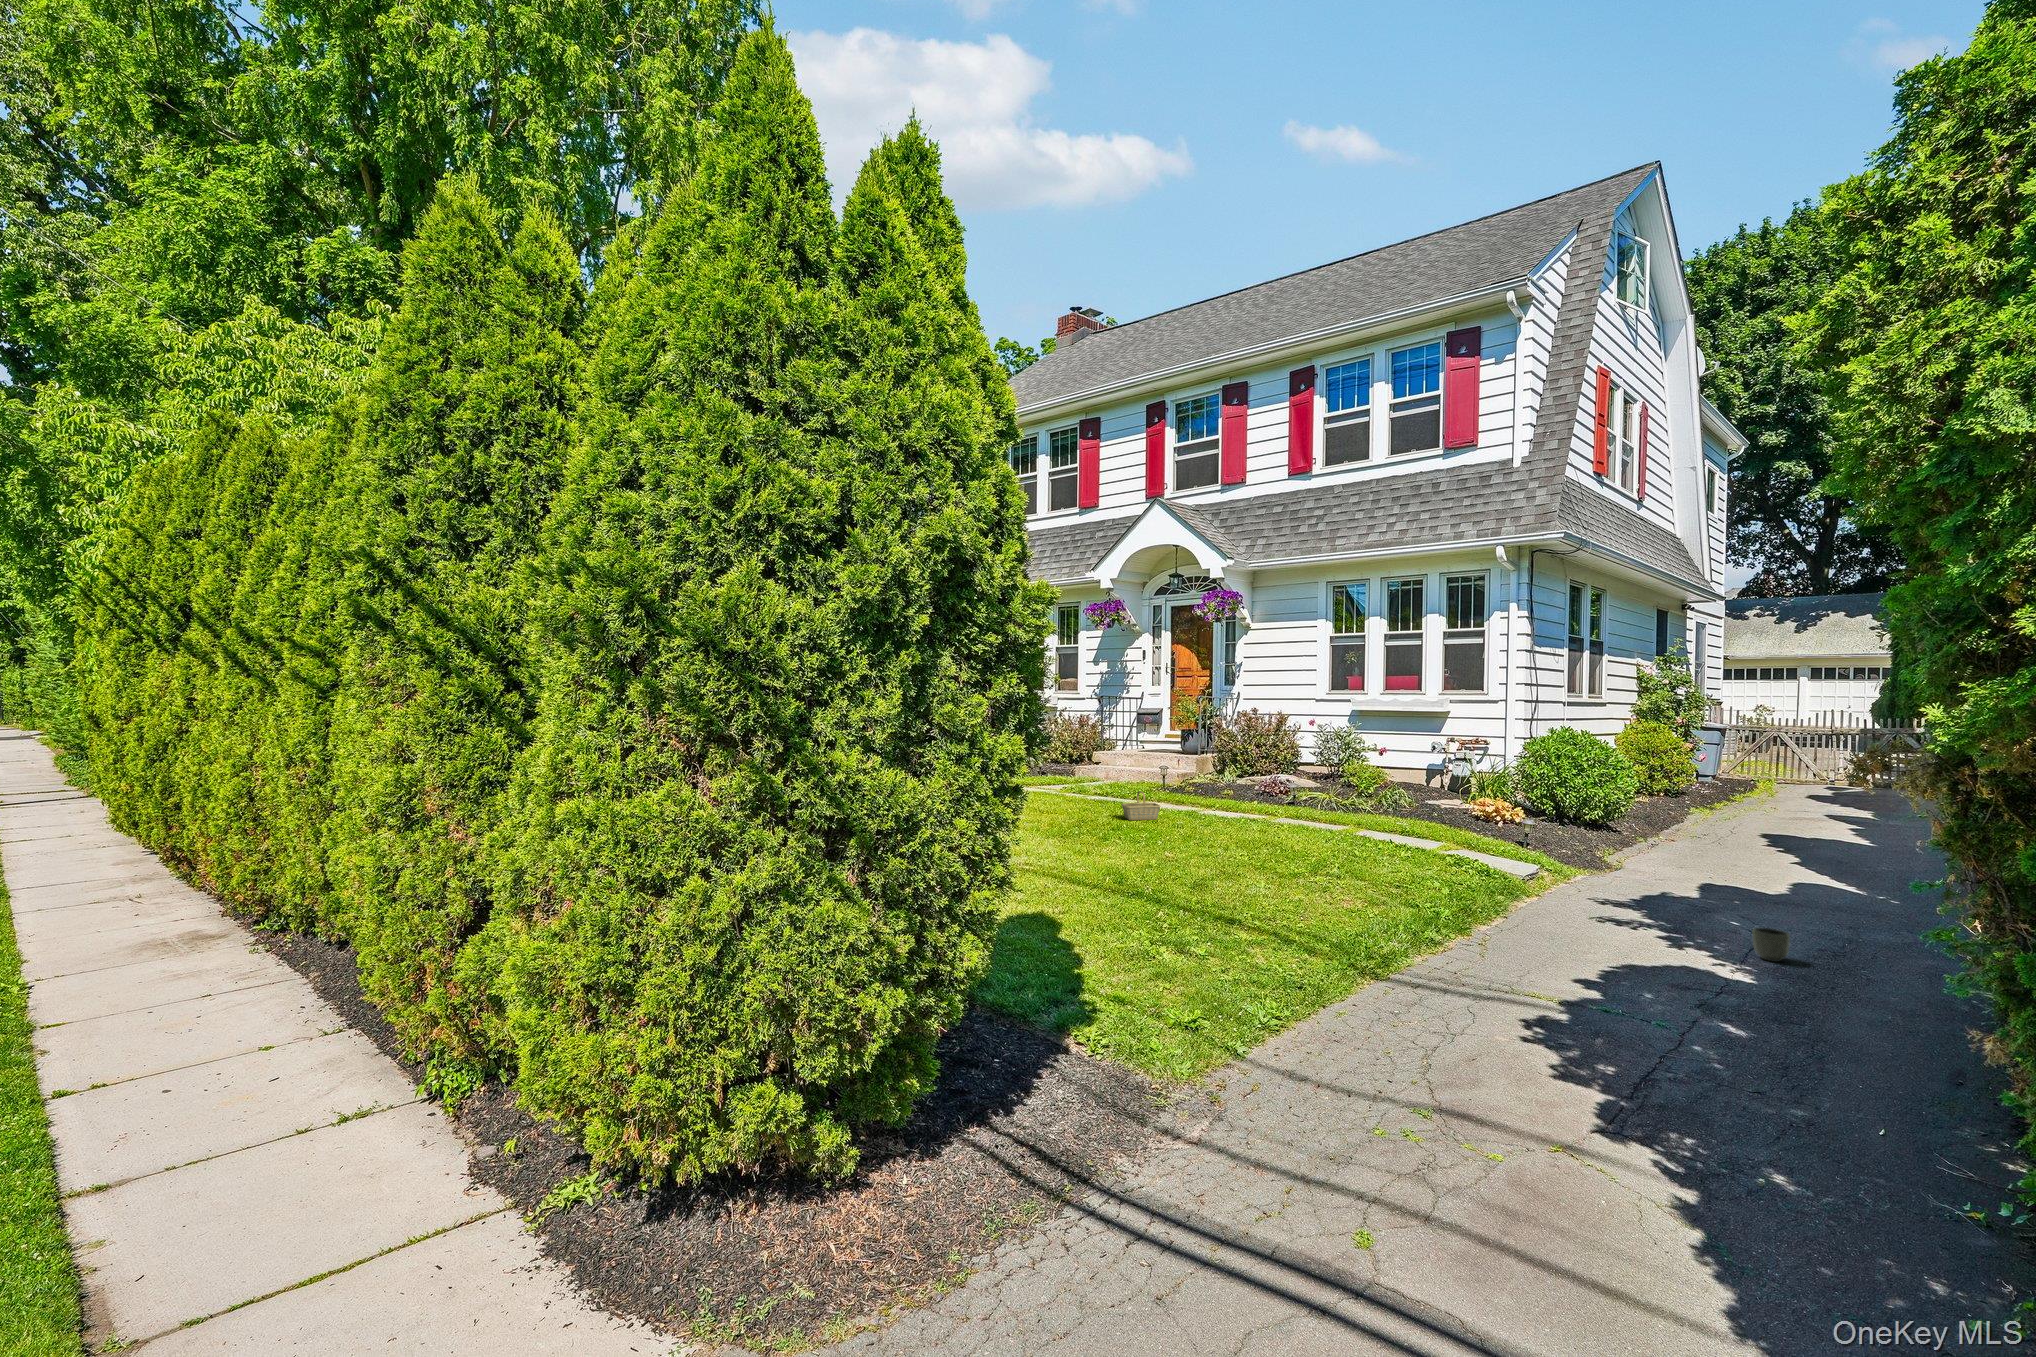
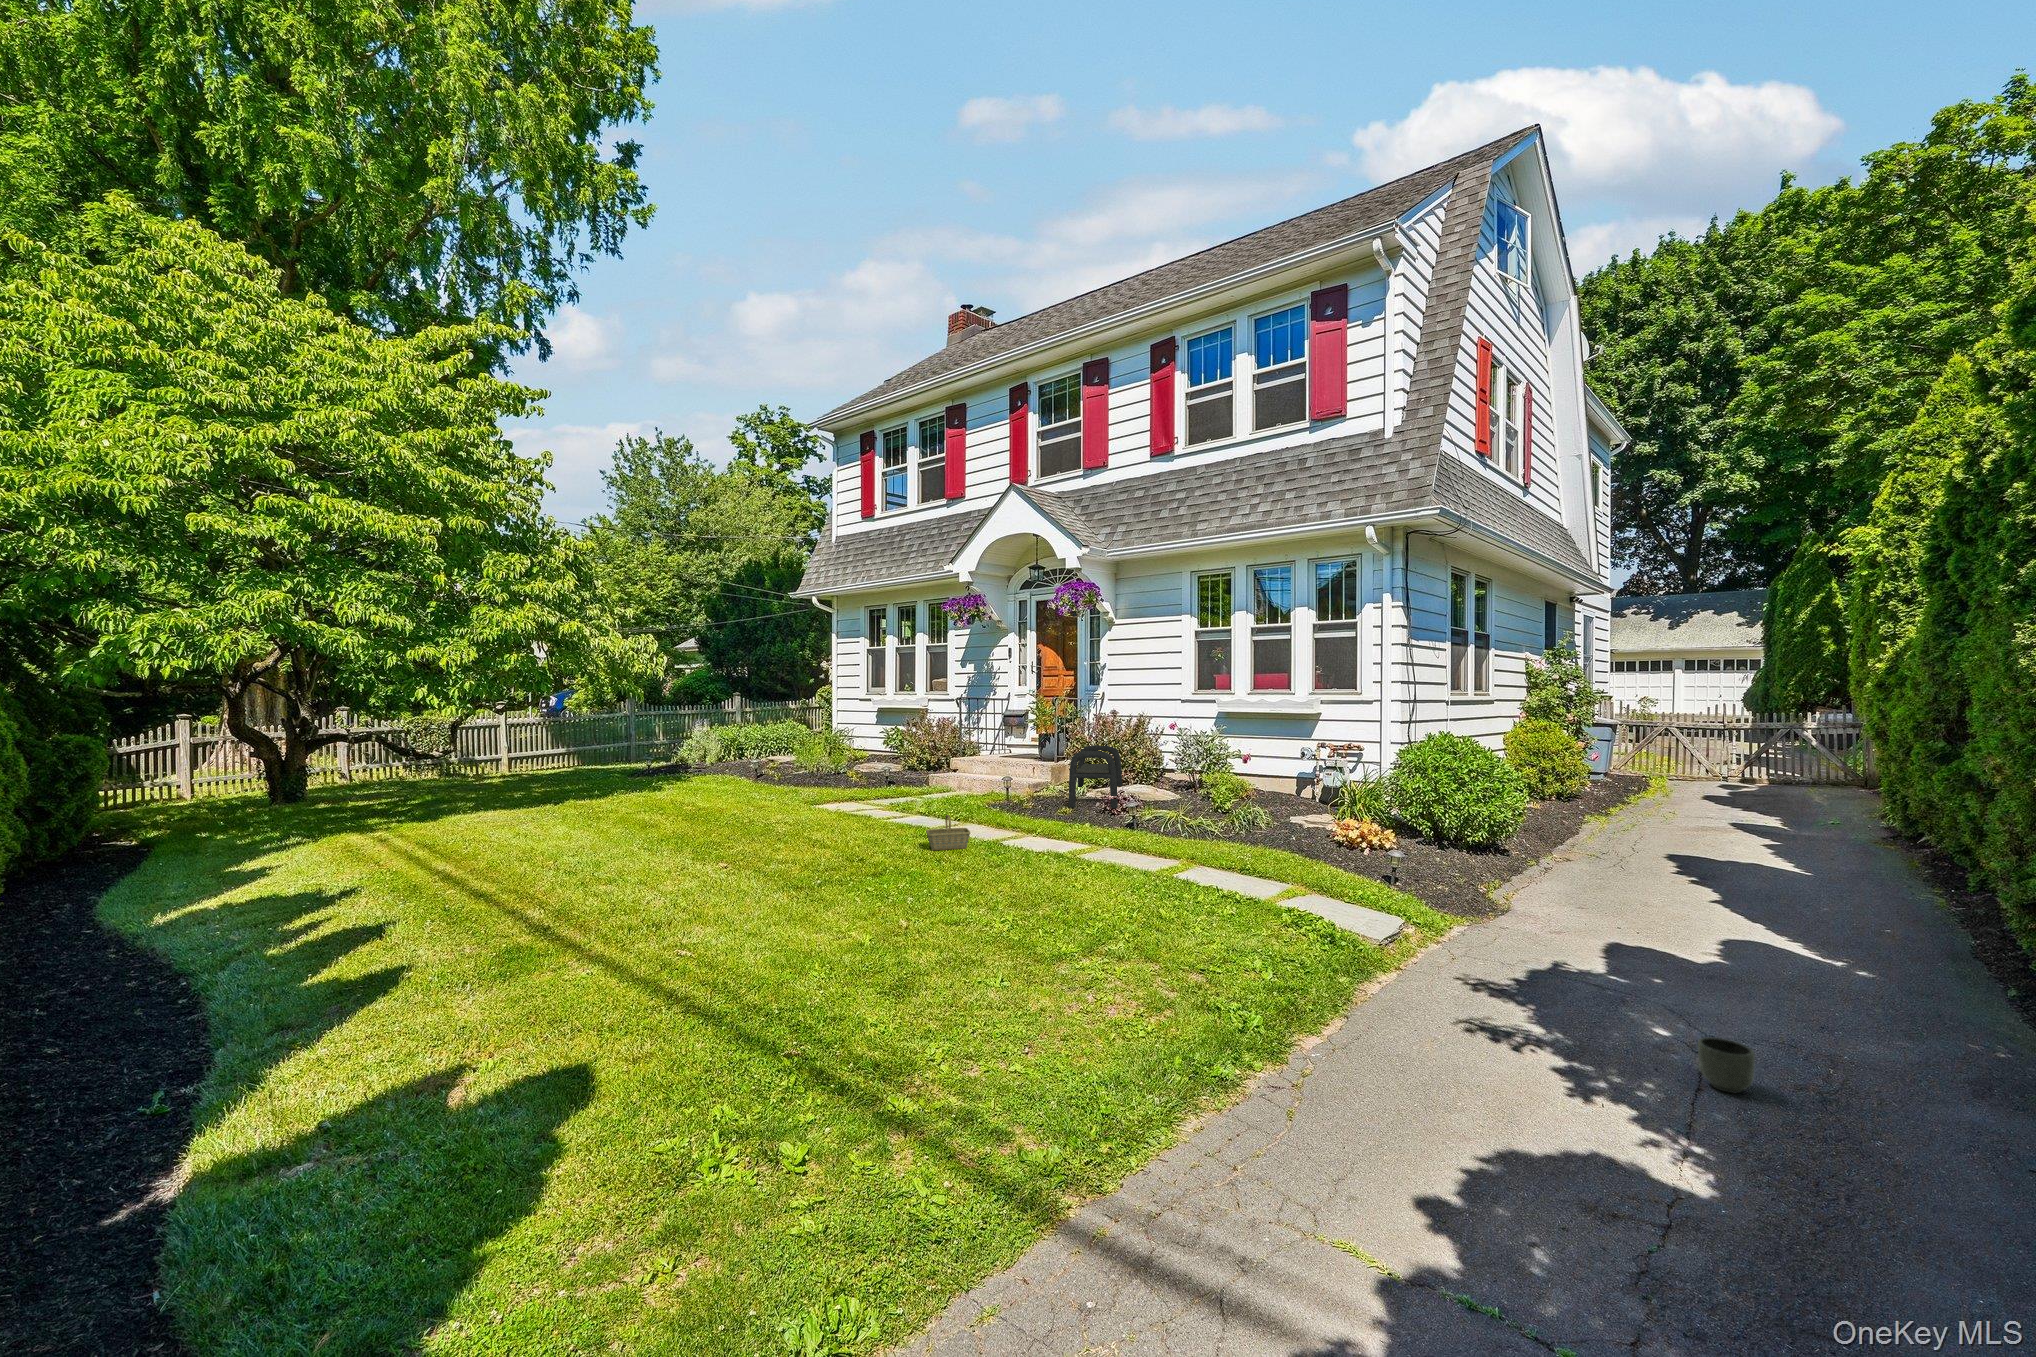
bench: none [1223,738,1268,792] -> present [1069,745,1122,808]

